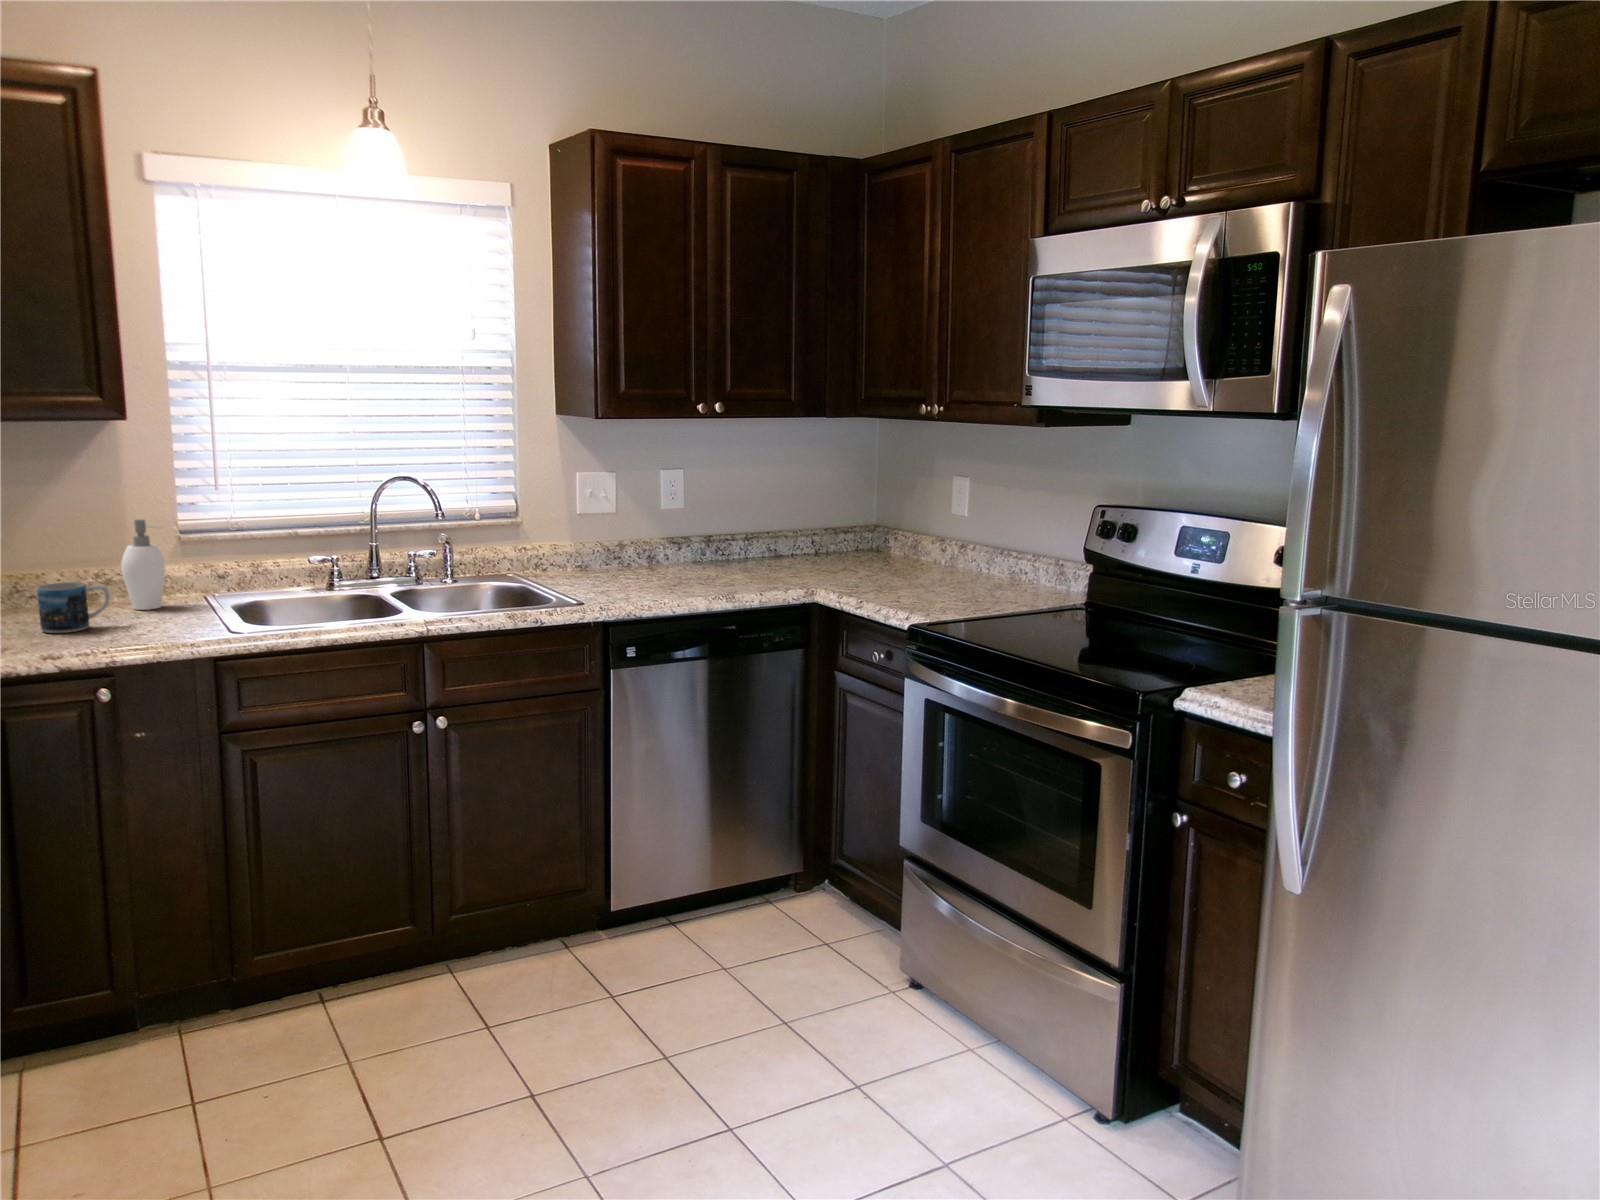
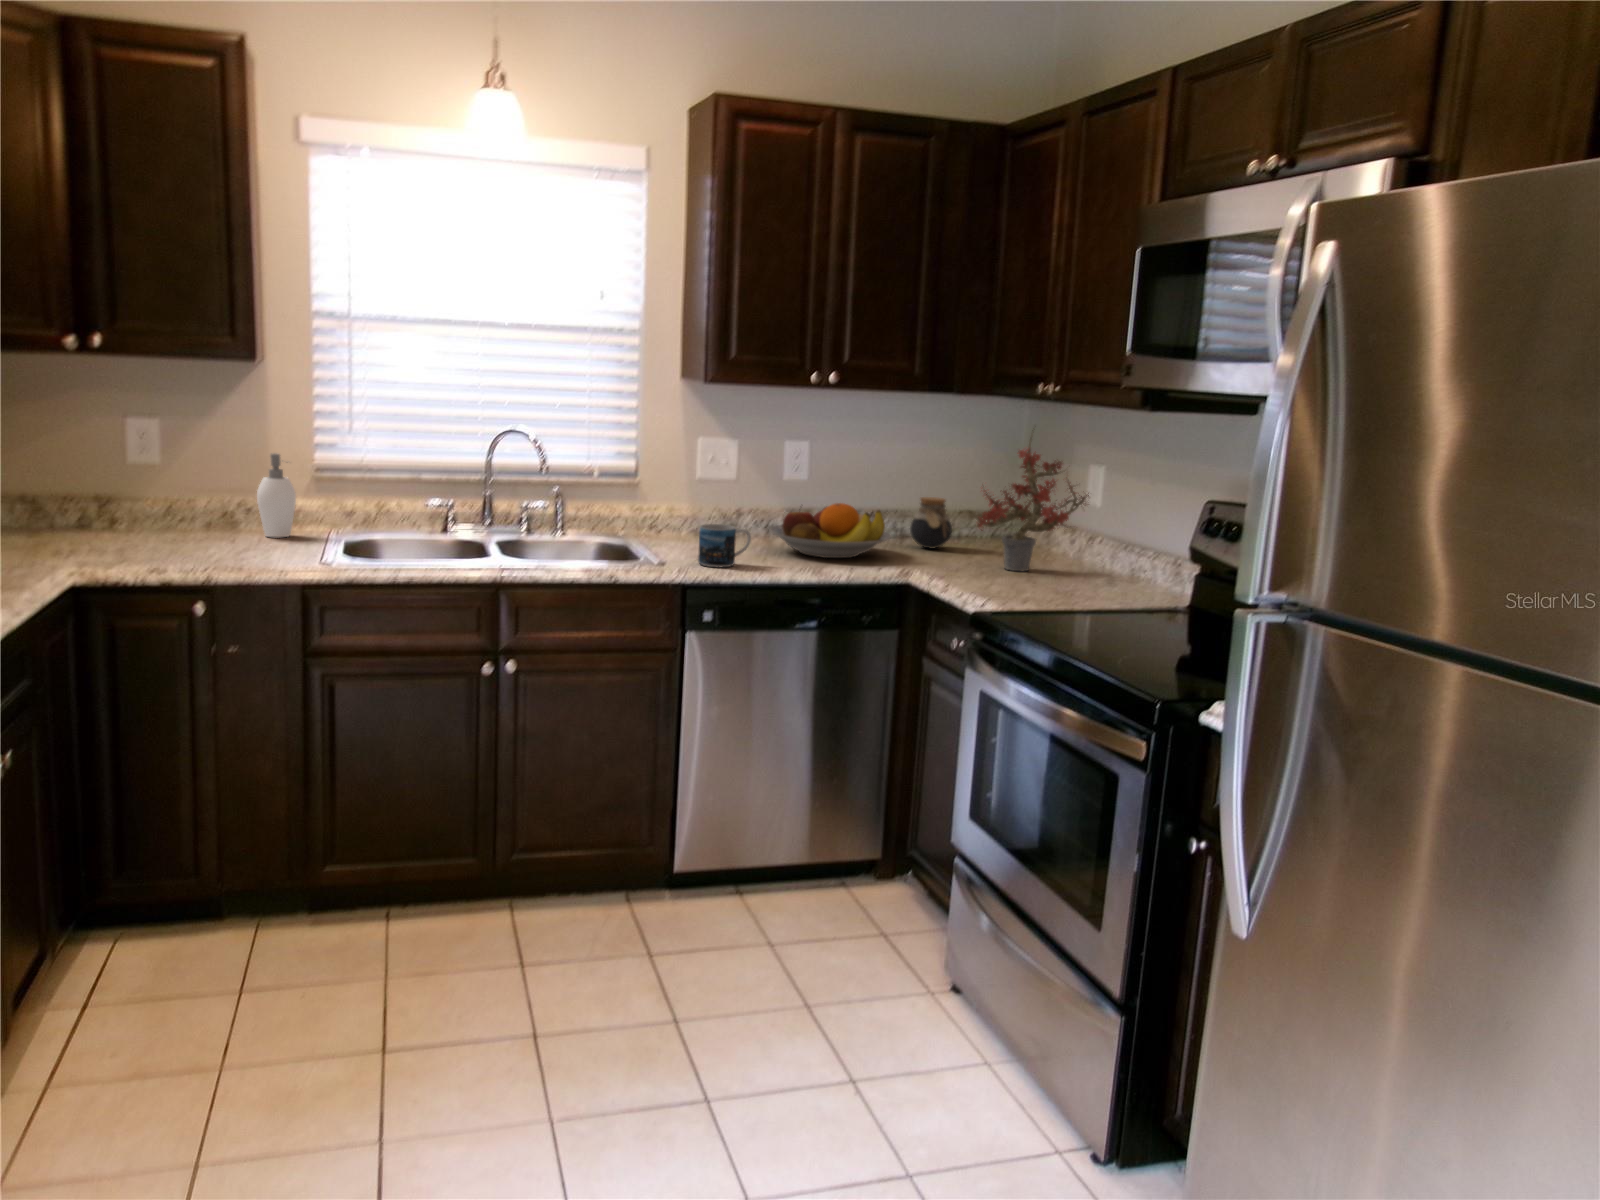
potted plant: none [857,442,969,582] -> present [966,440,1089,571]
jar: none [790,517,830,566] -> present [910,497,952,549]
fruit bowl: none [664,529,784,583] -> present [769,503,891,558]
mug: present [37,582,110,633] -> present [698,524,751,567]

